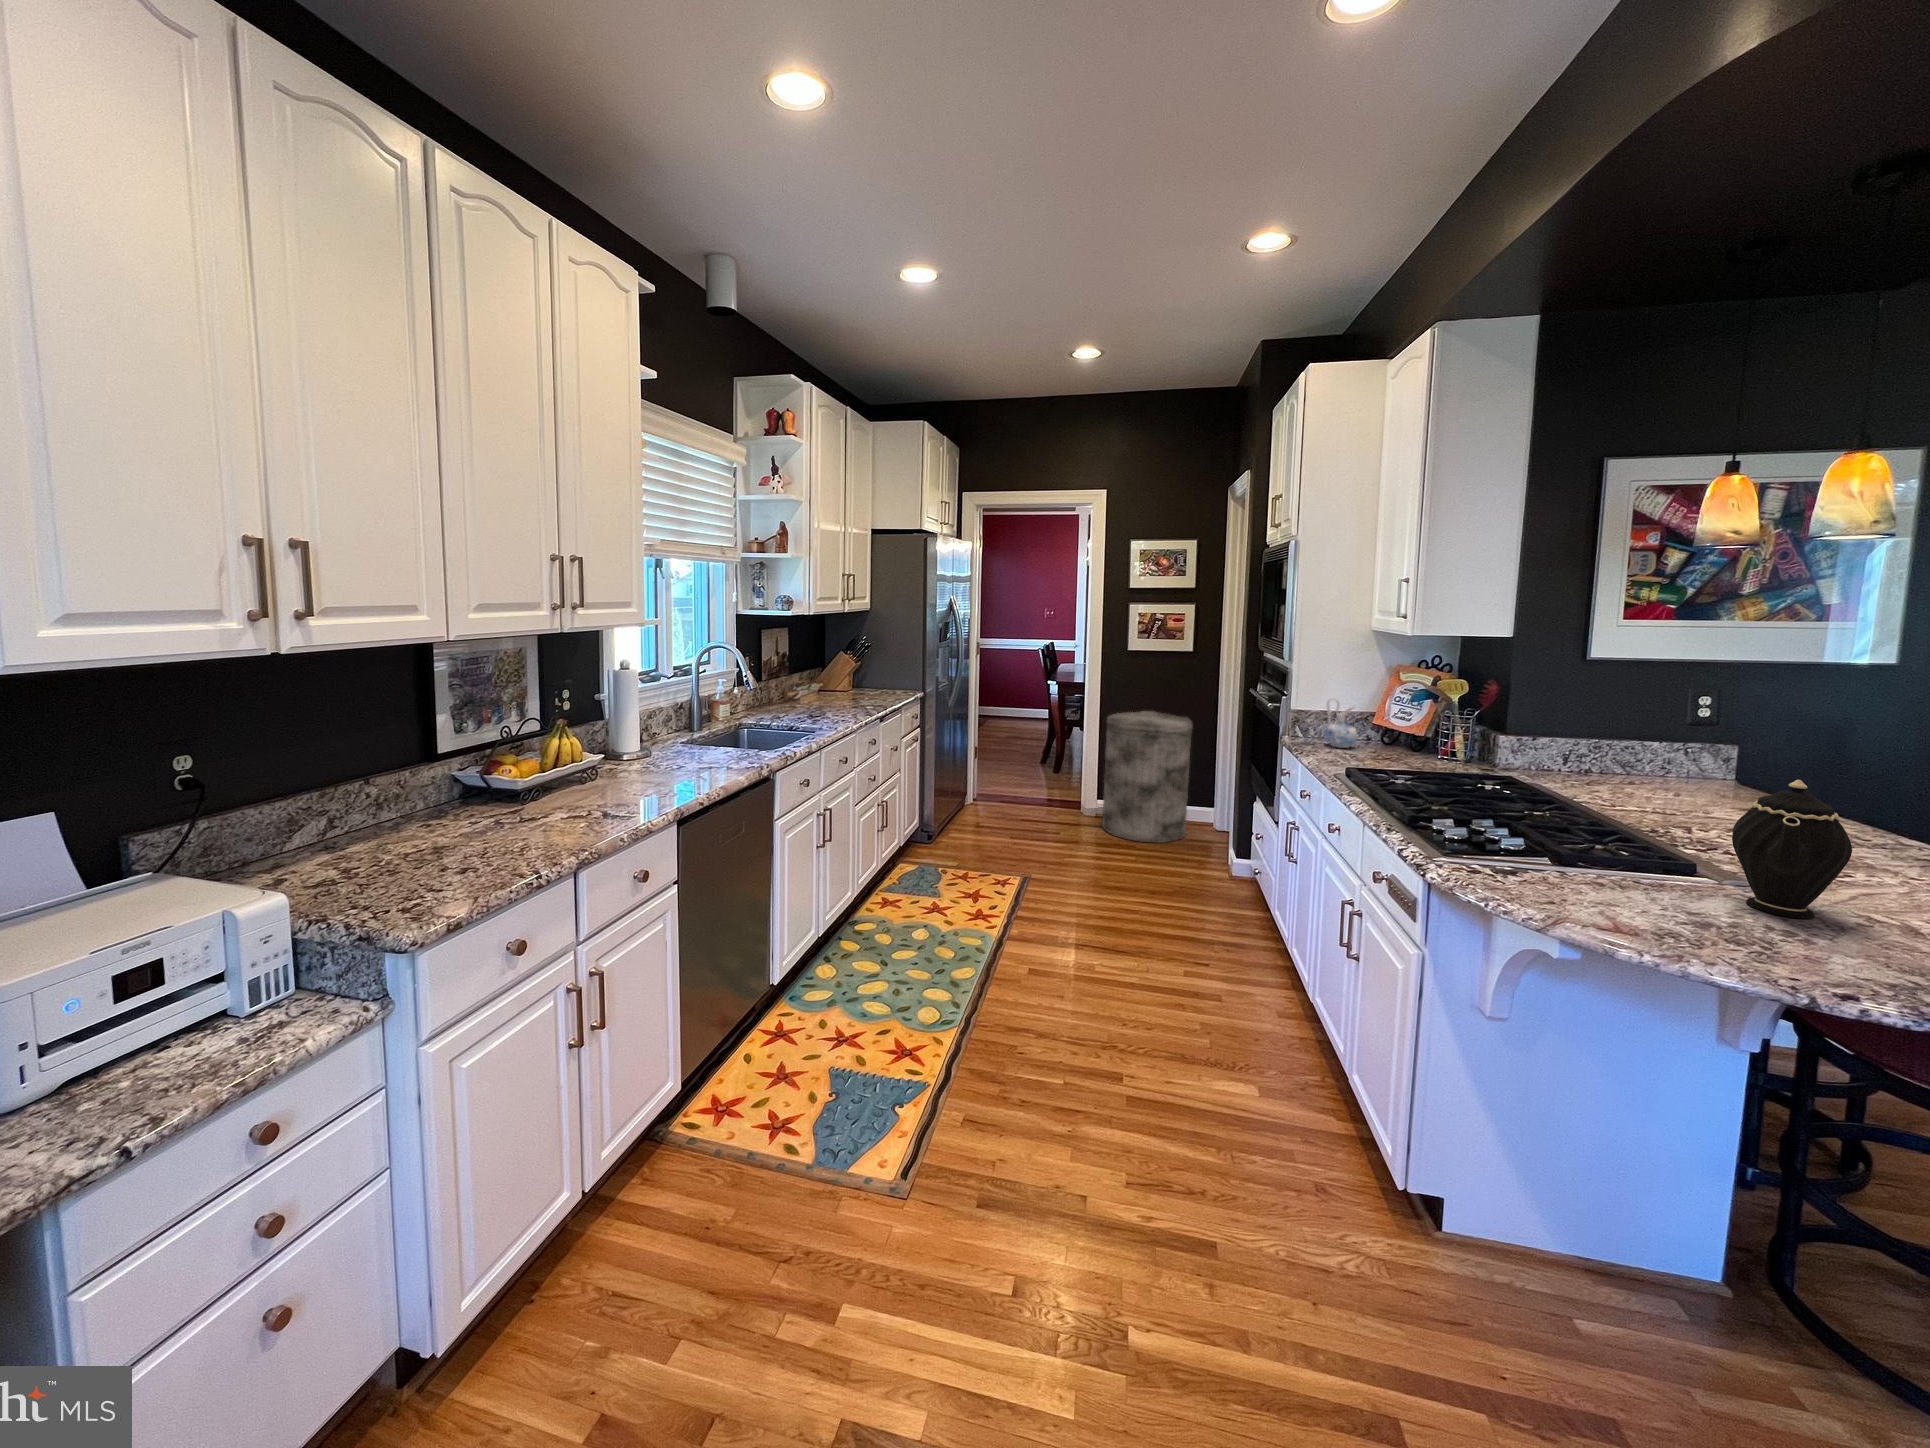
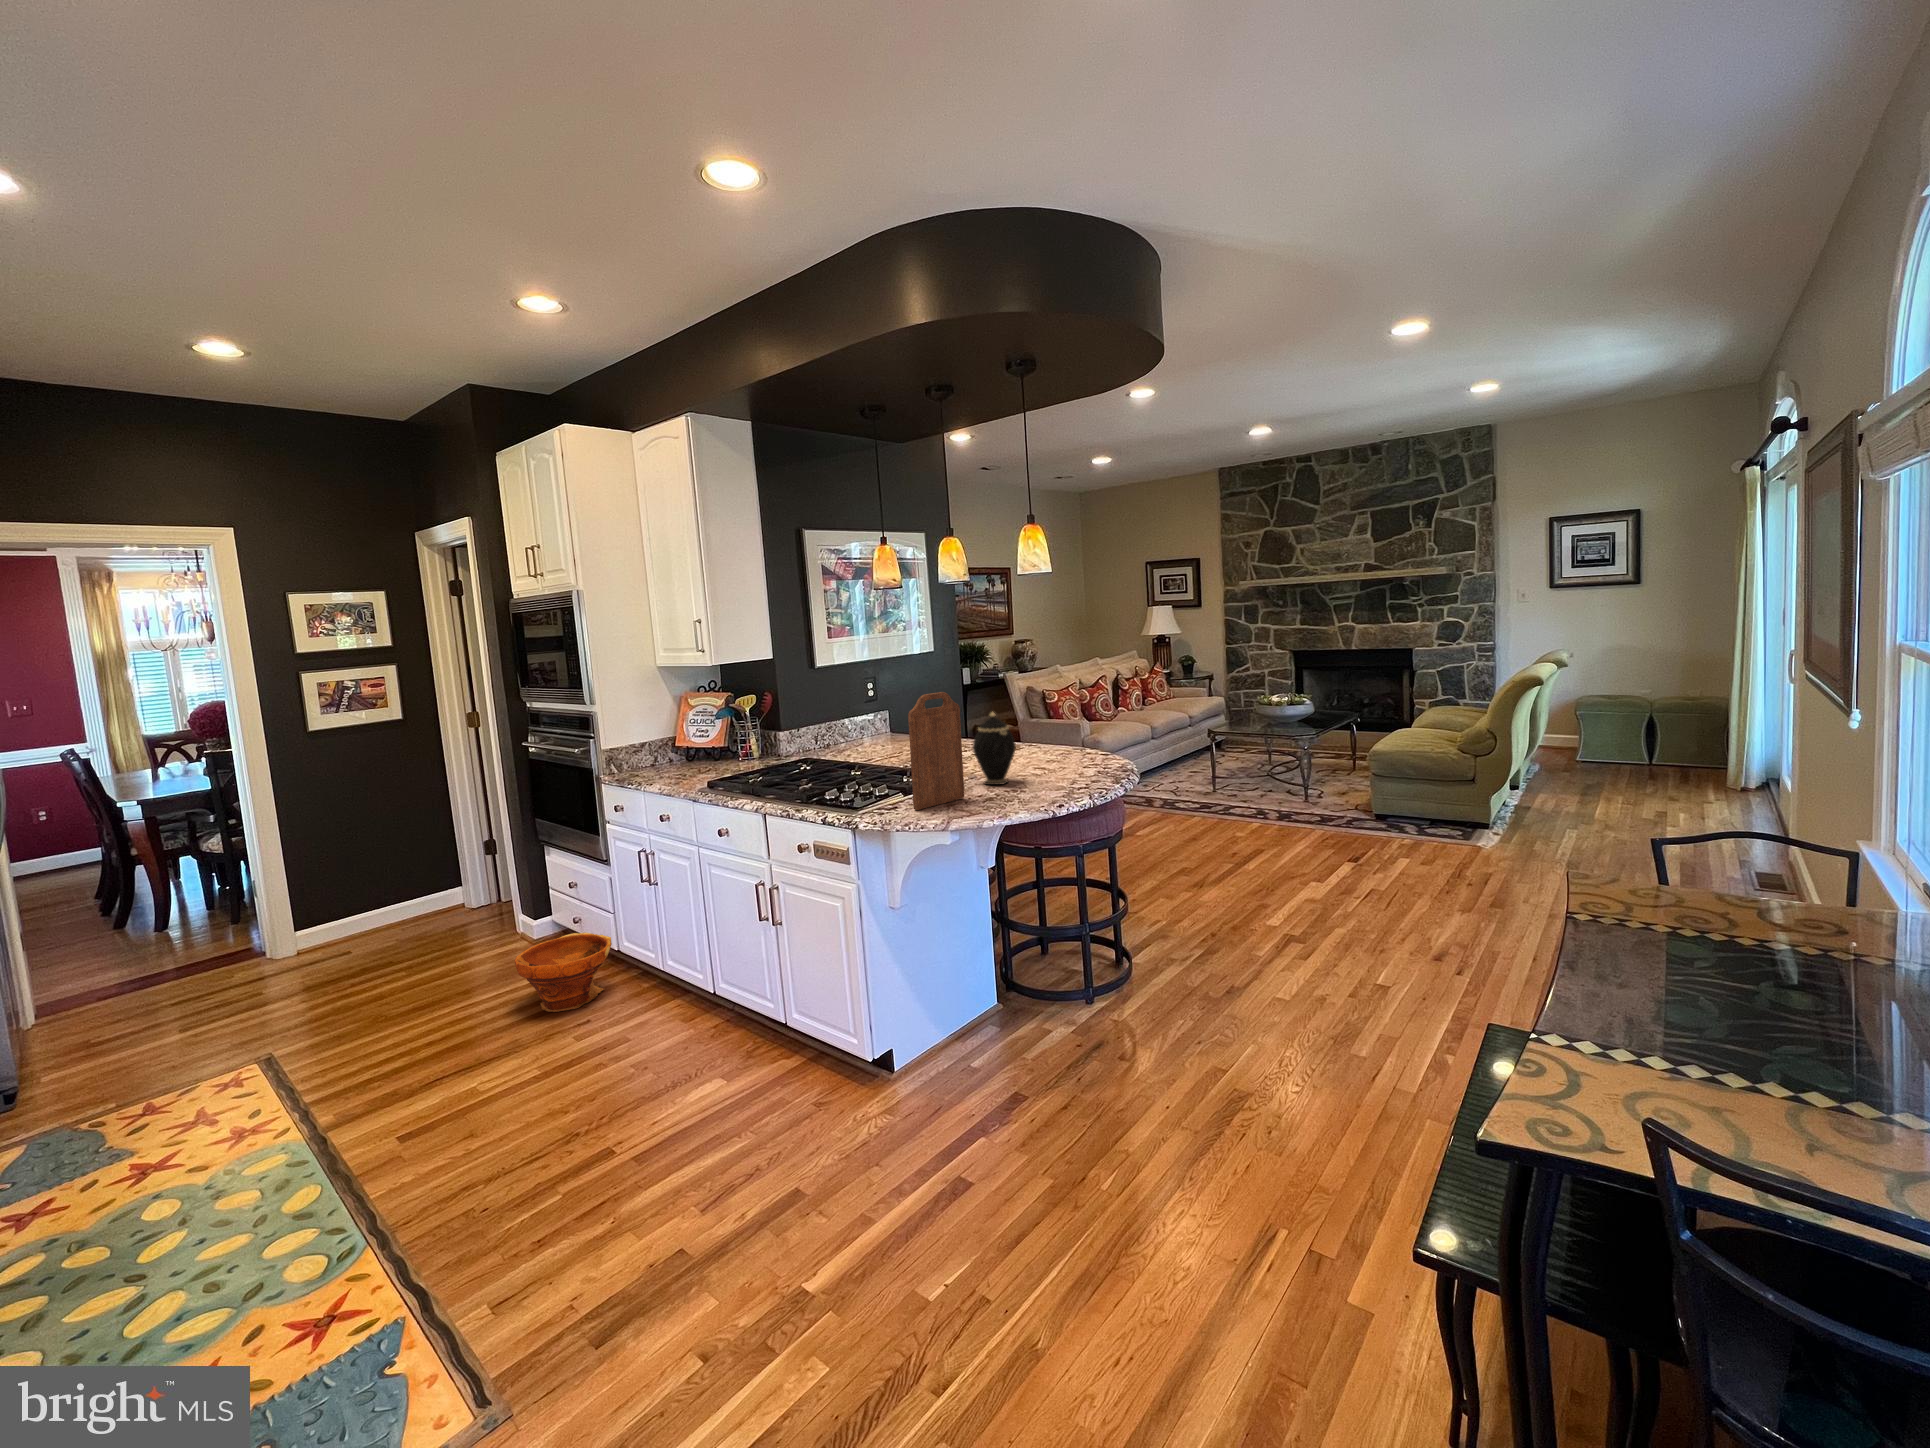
ceramic pitcher: present [1324,698,1357,748] -> none [652,727,682,770]
trash can: present [1102,711,1193,843] -> none [285,795,431,969]
cutting board: none [1518,717,1668,905] -> present [908,692,964,810]
planter: none [1179,875,1267,948] -> present [515,932,612,1012]

